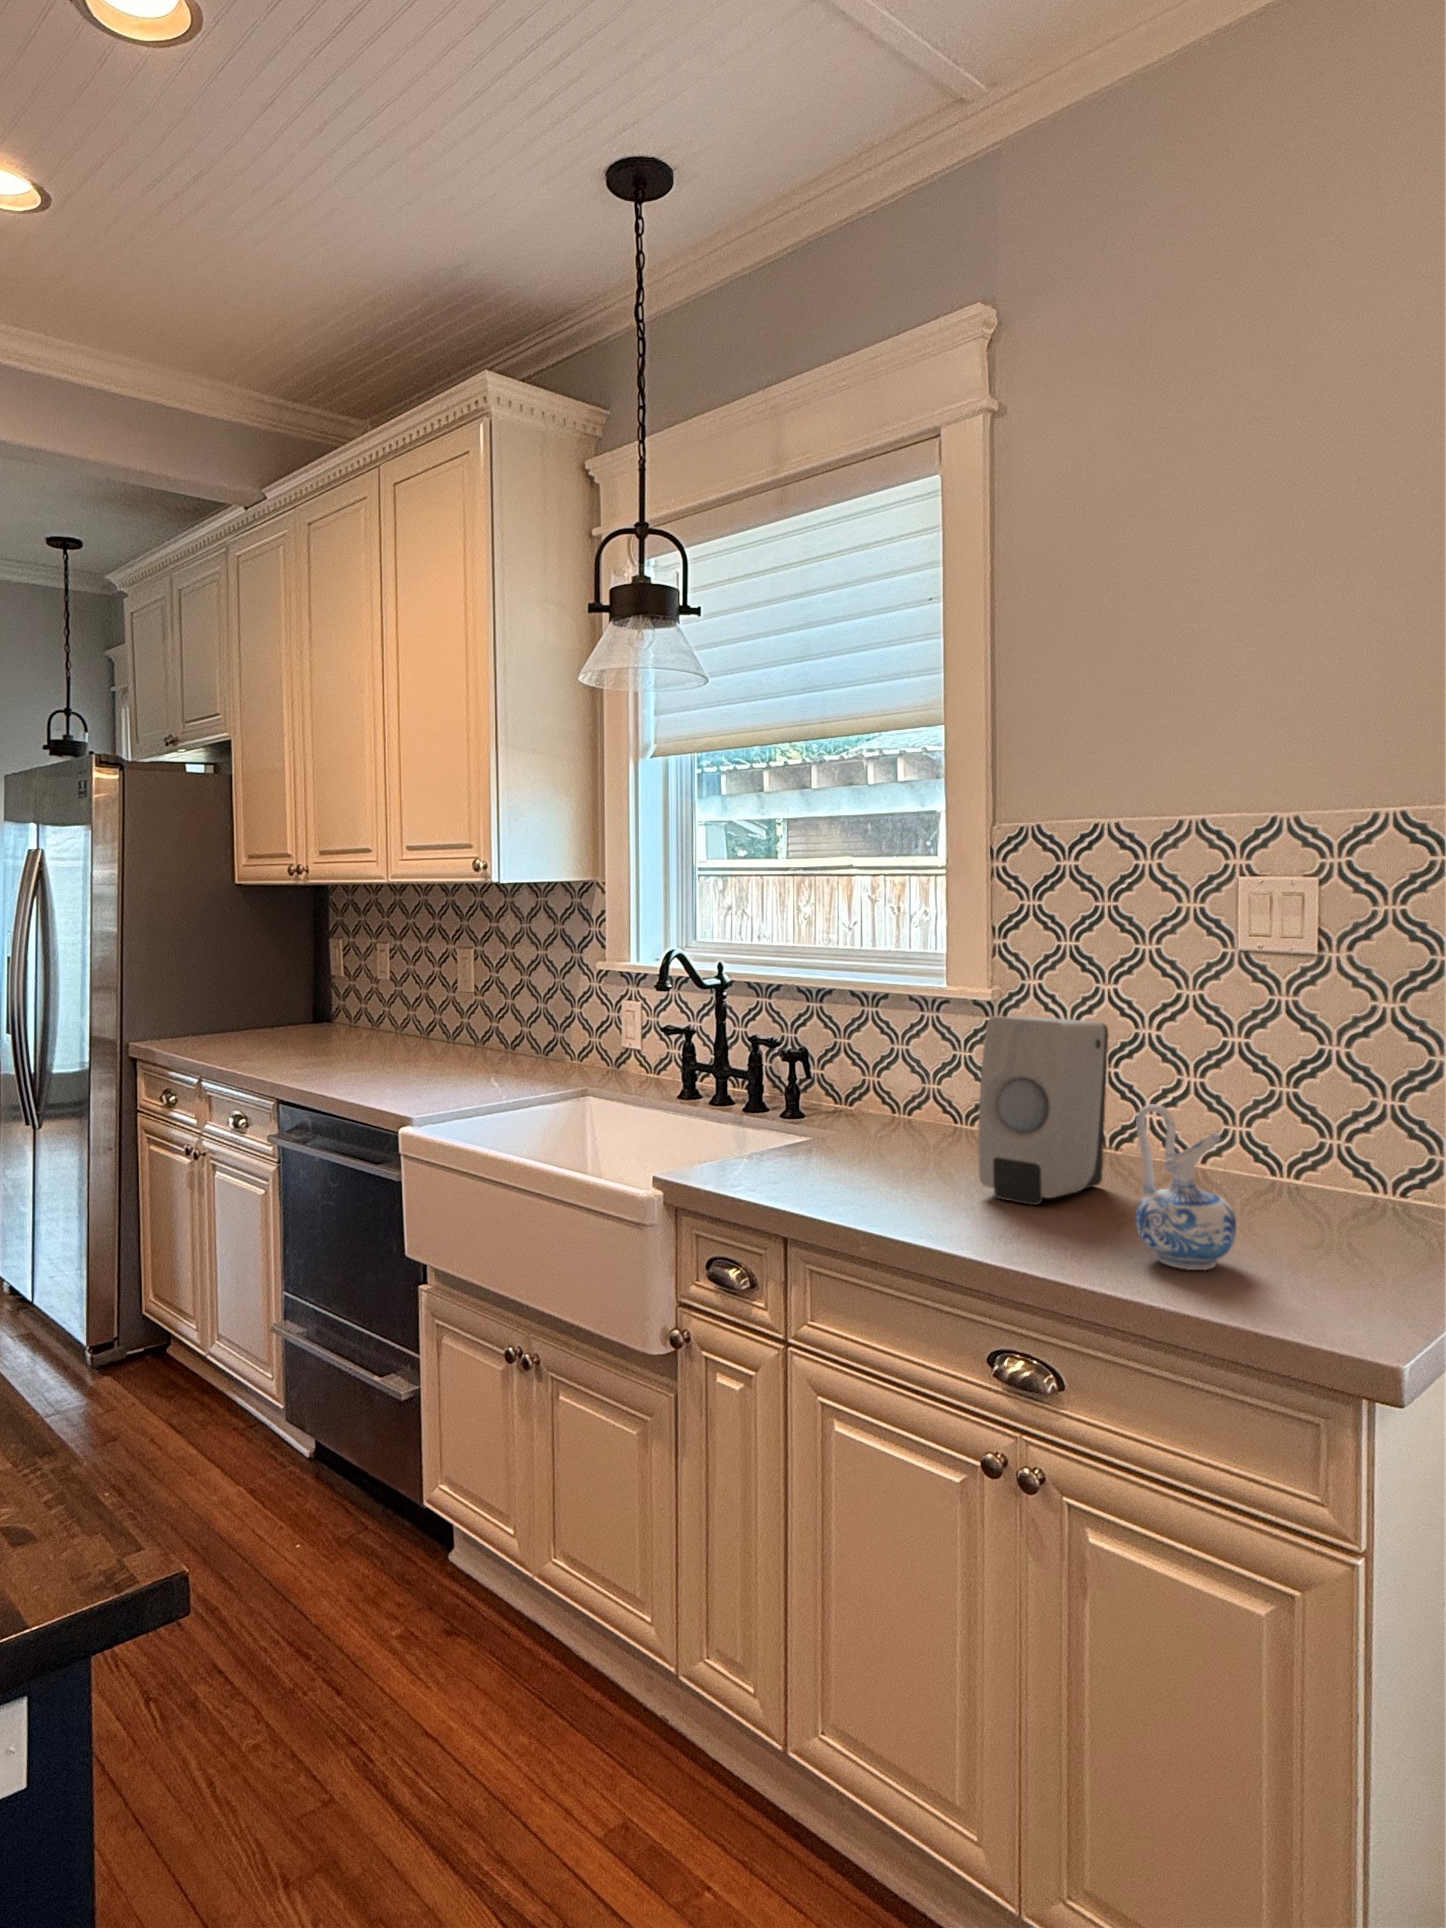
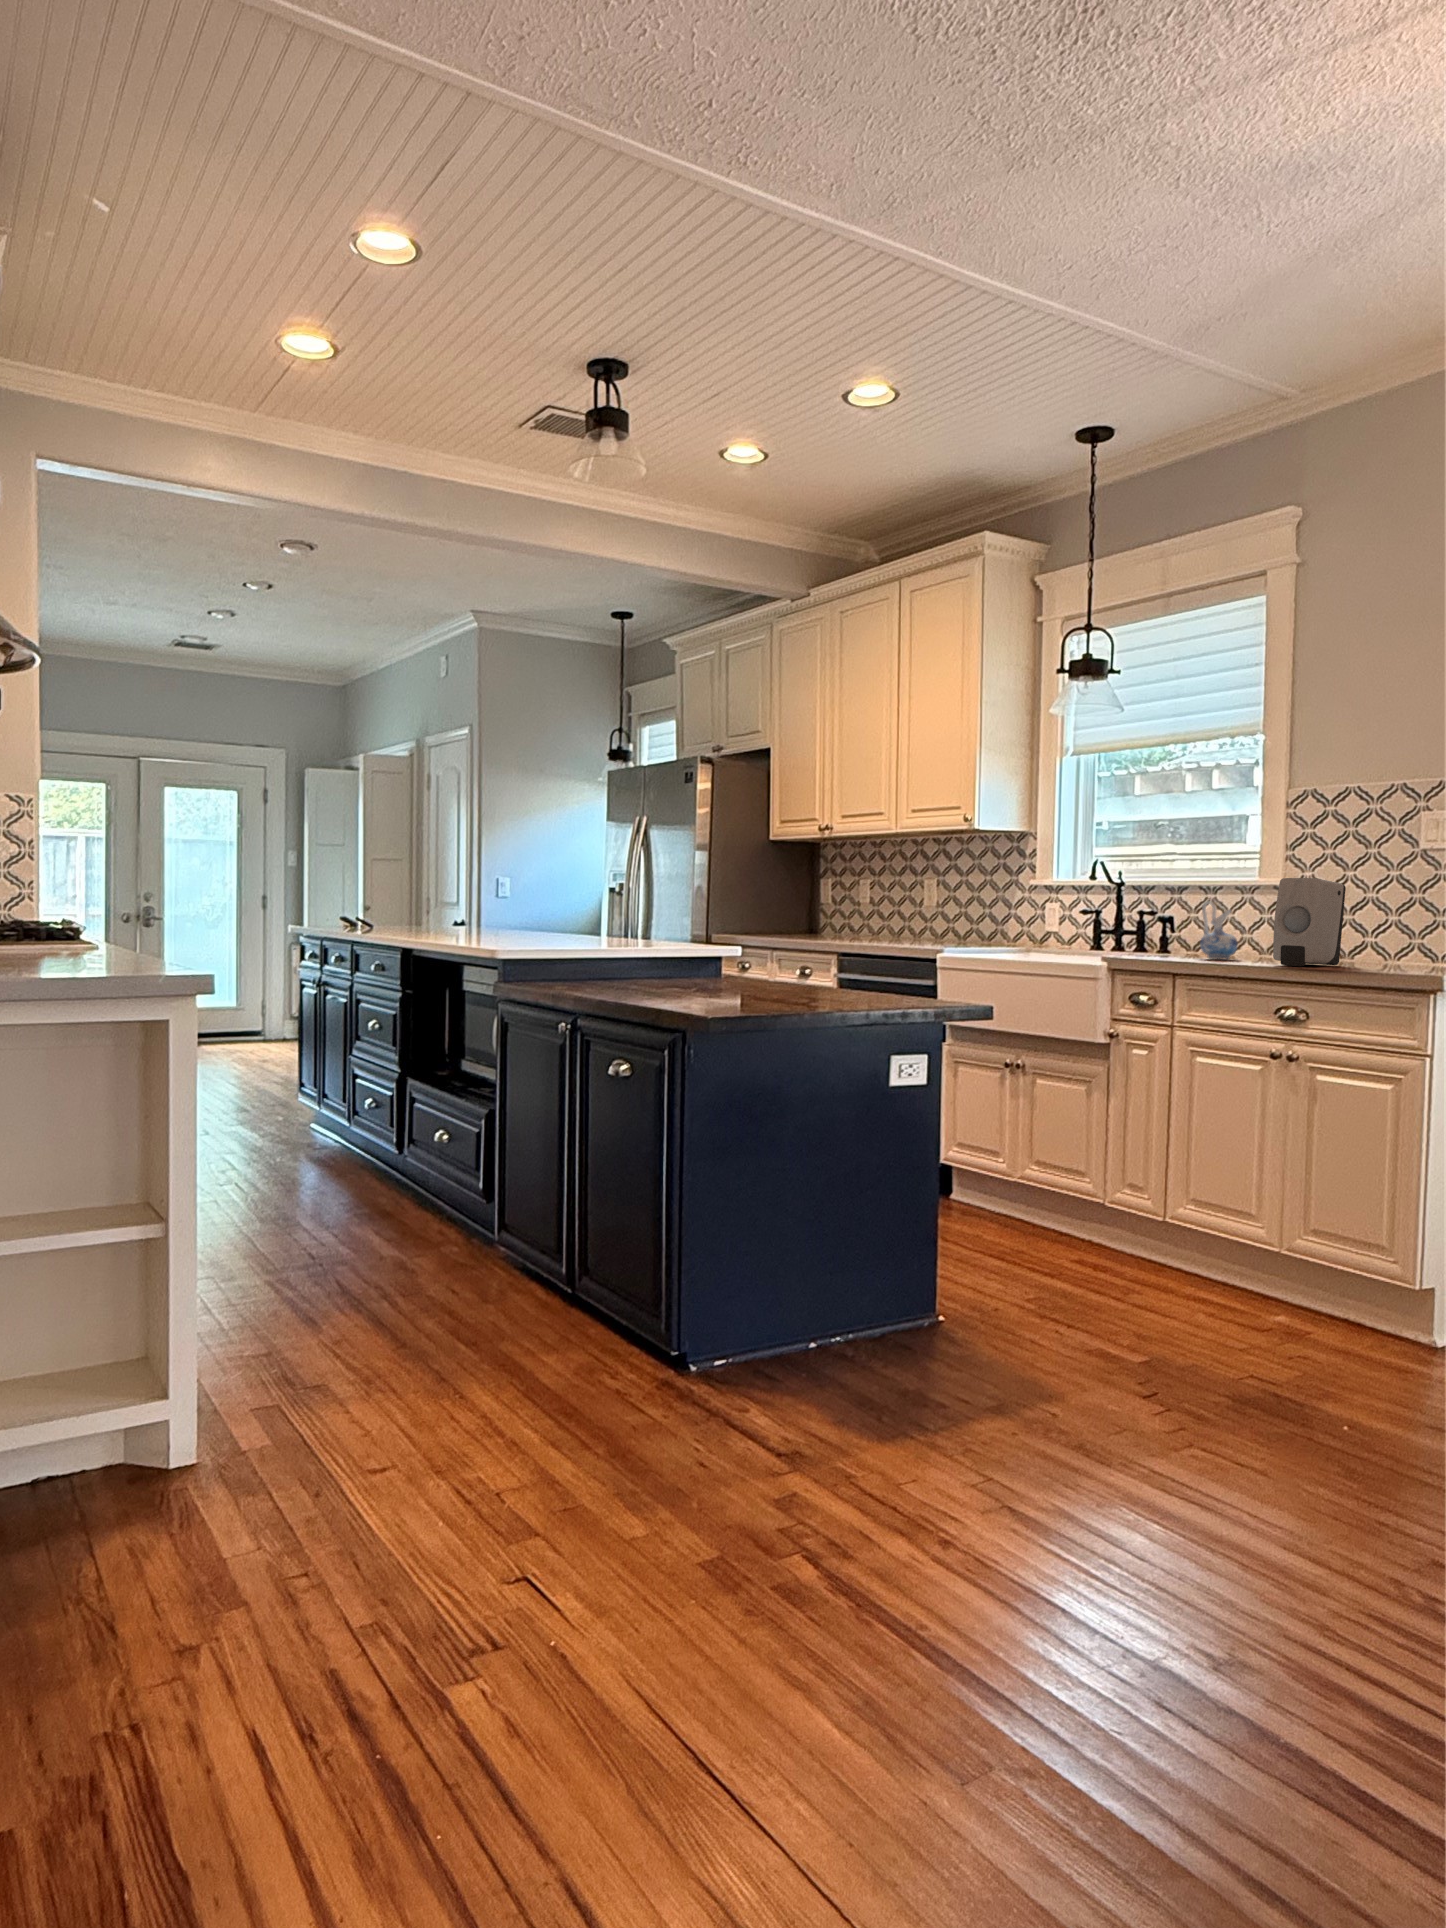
ceramic pitcher: present [1136,1104,1236,1270] -> present [1200,901,1237,960]

